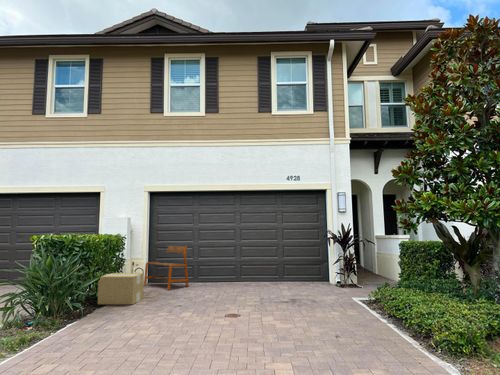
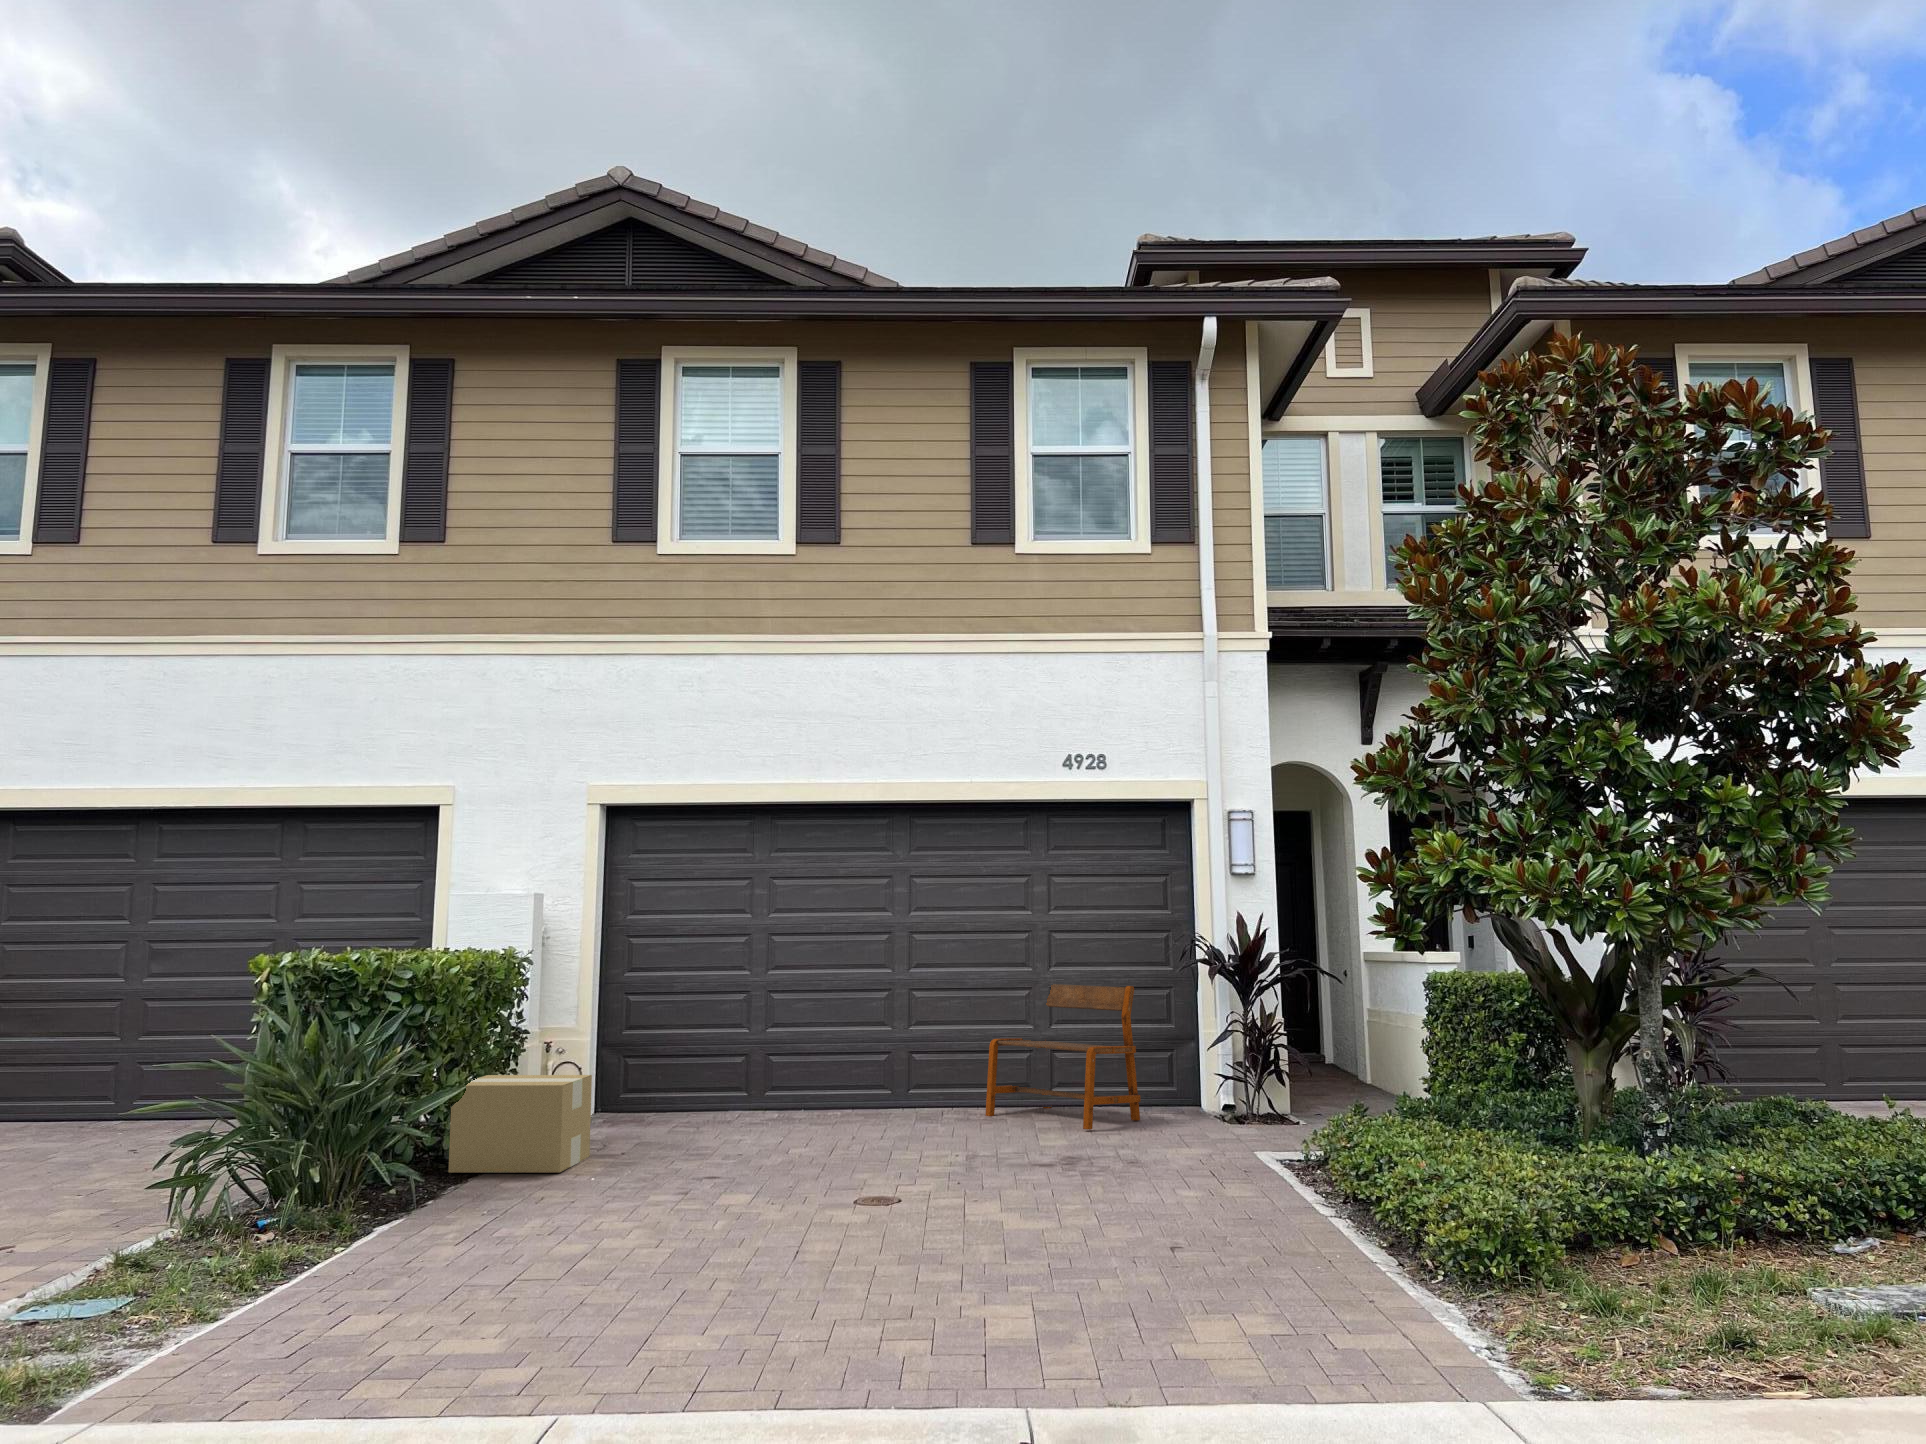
bench: present [144,246,188,290] -> present [986,984,1141,1130]

